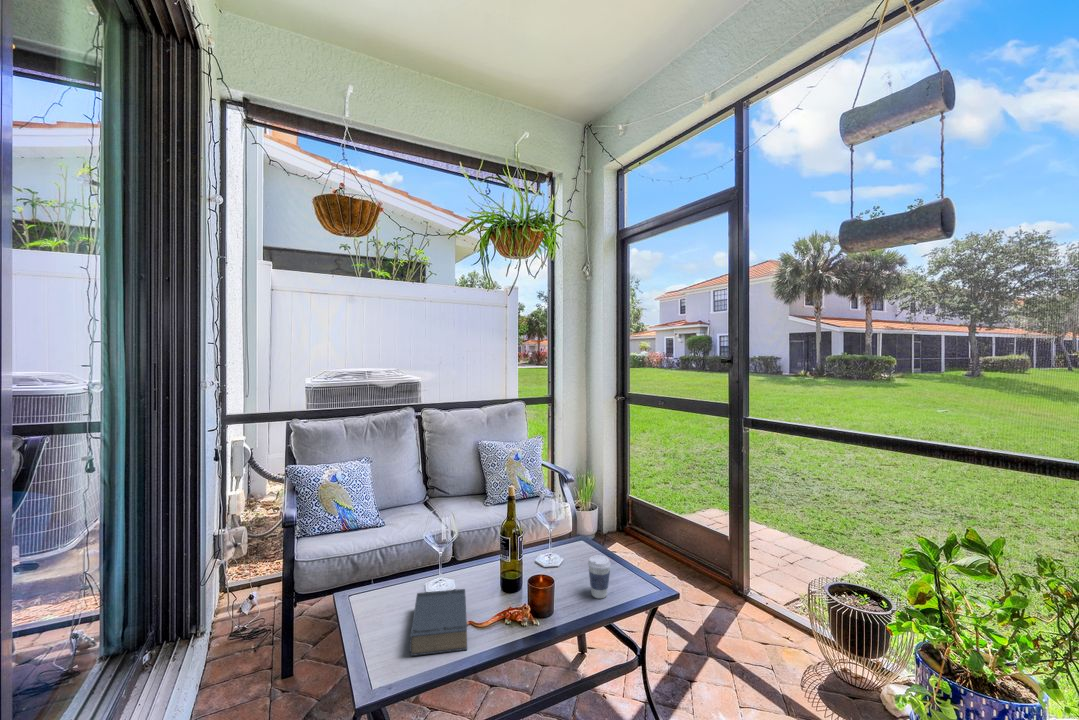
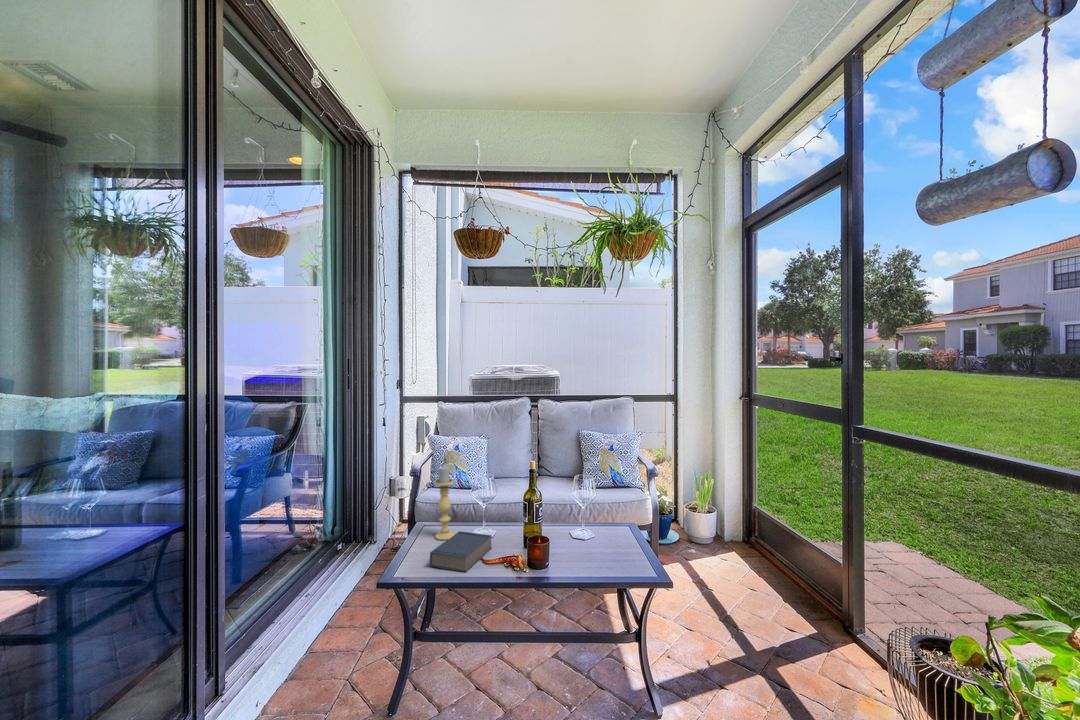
candle holder: none [371,507,399,611] -> present [435,466,454,540]
coffee cup: present [588,555,611,598] -> none [584,530,604,567]

